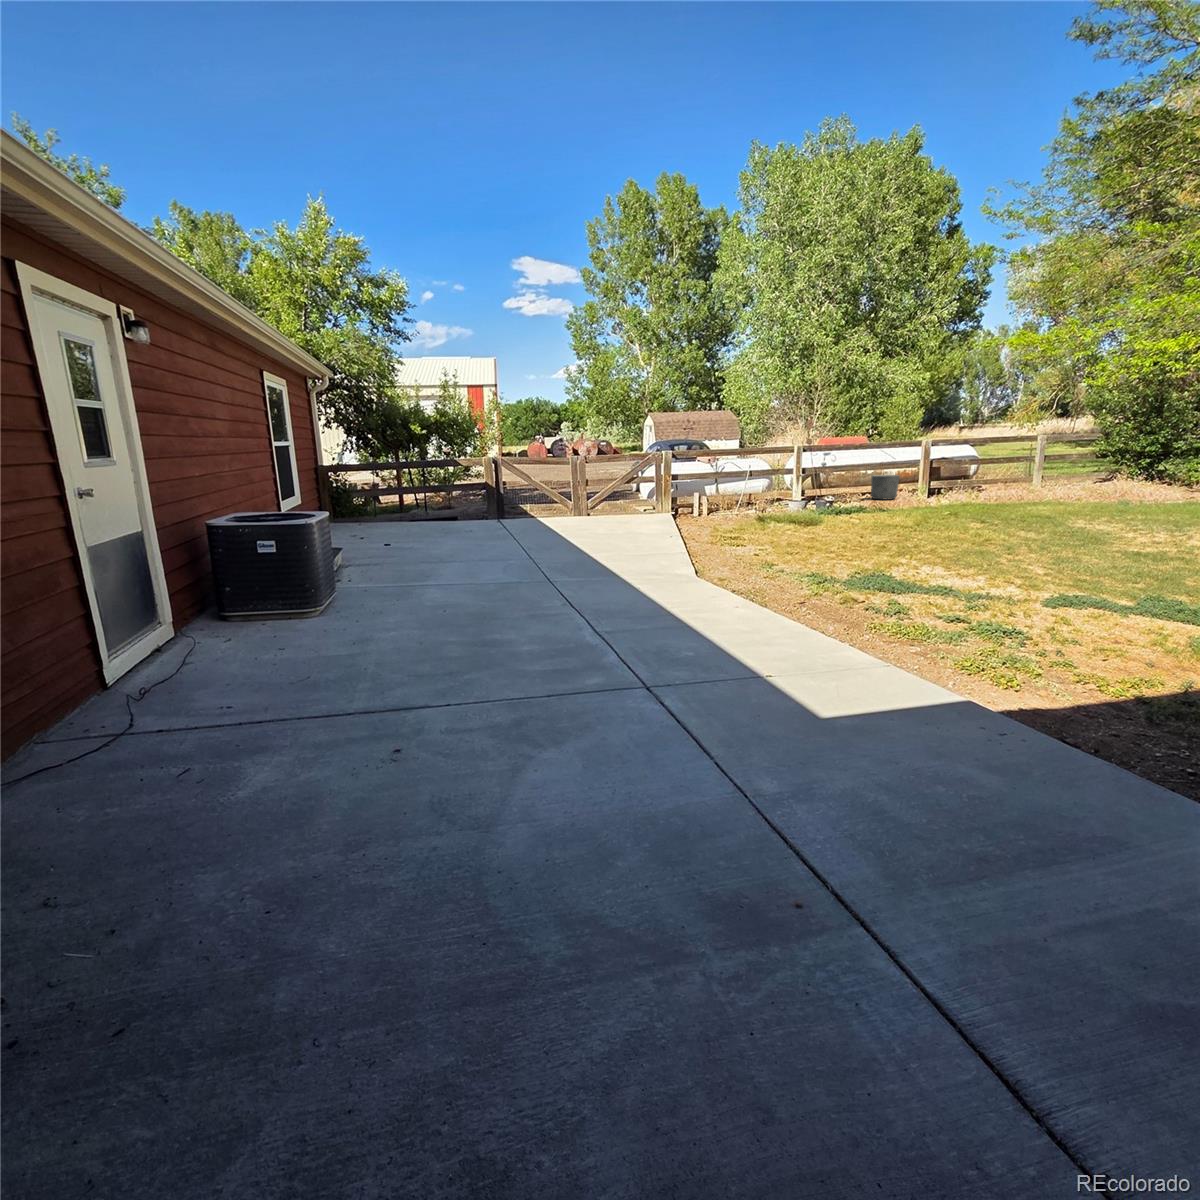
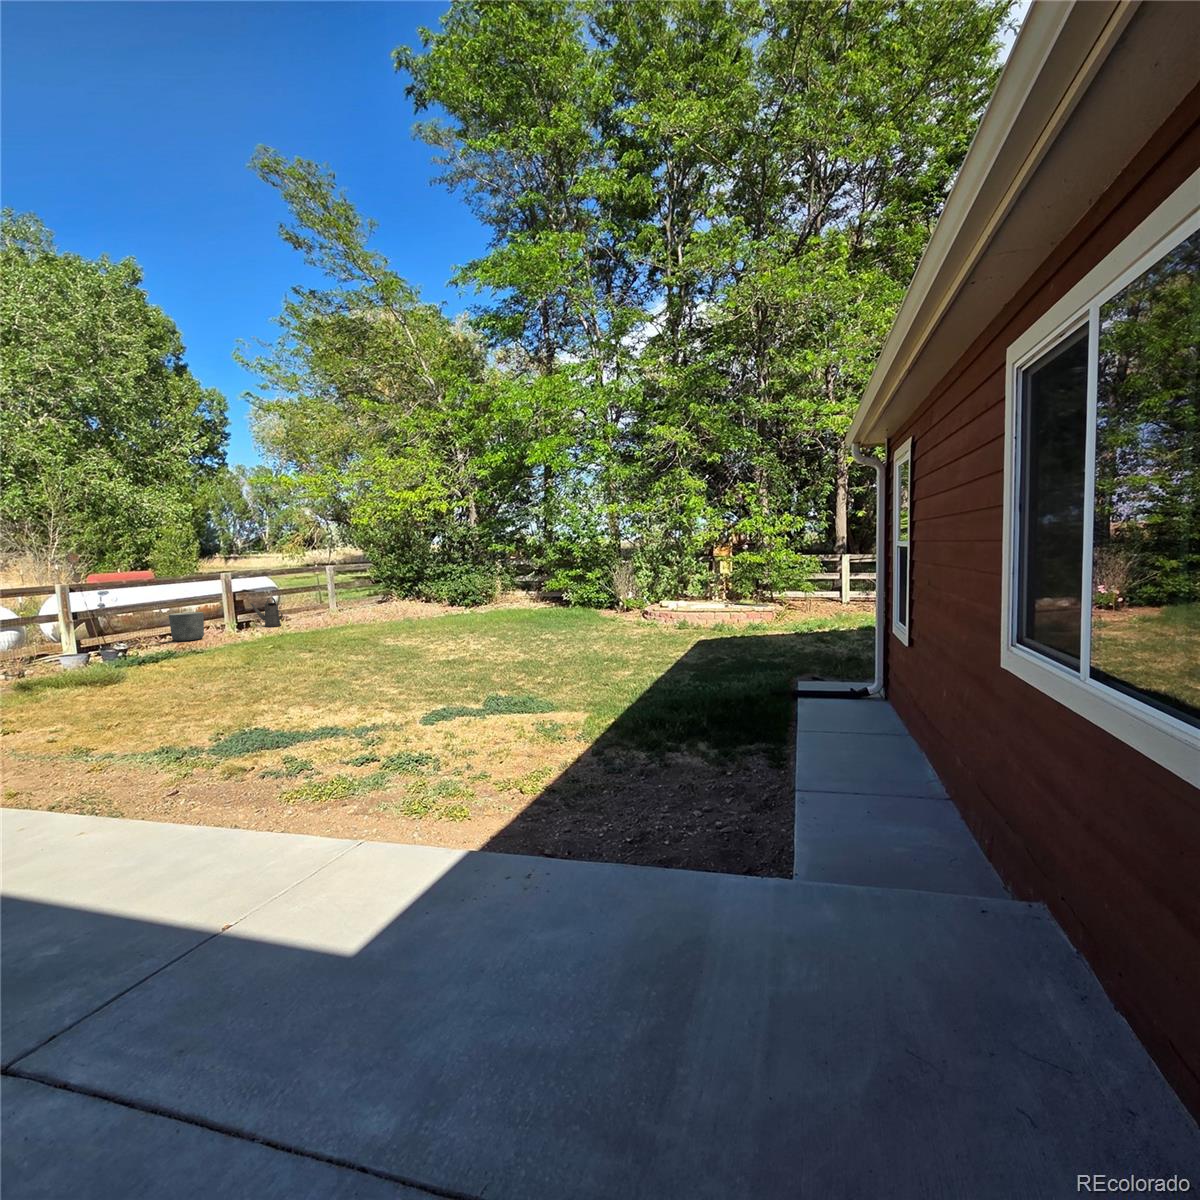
watering can: none [947,466,975,495] -> present [250,597,283,627]

